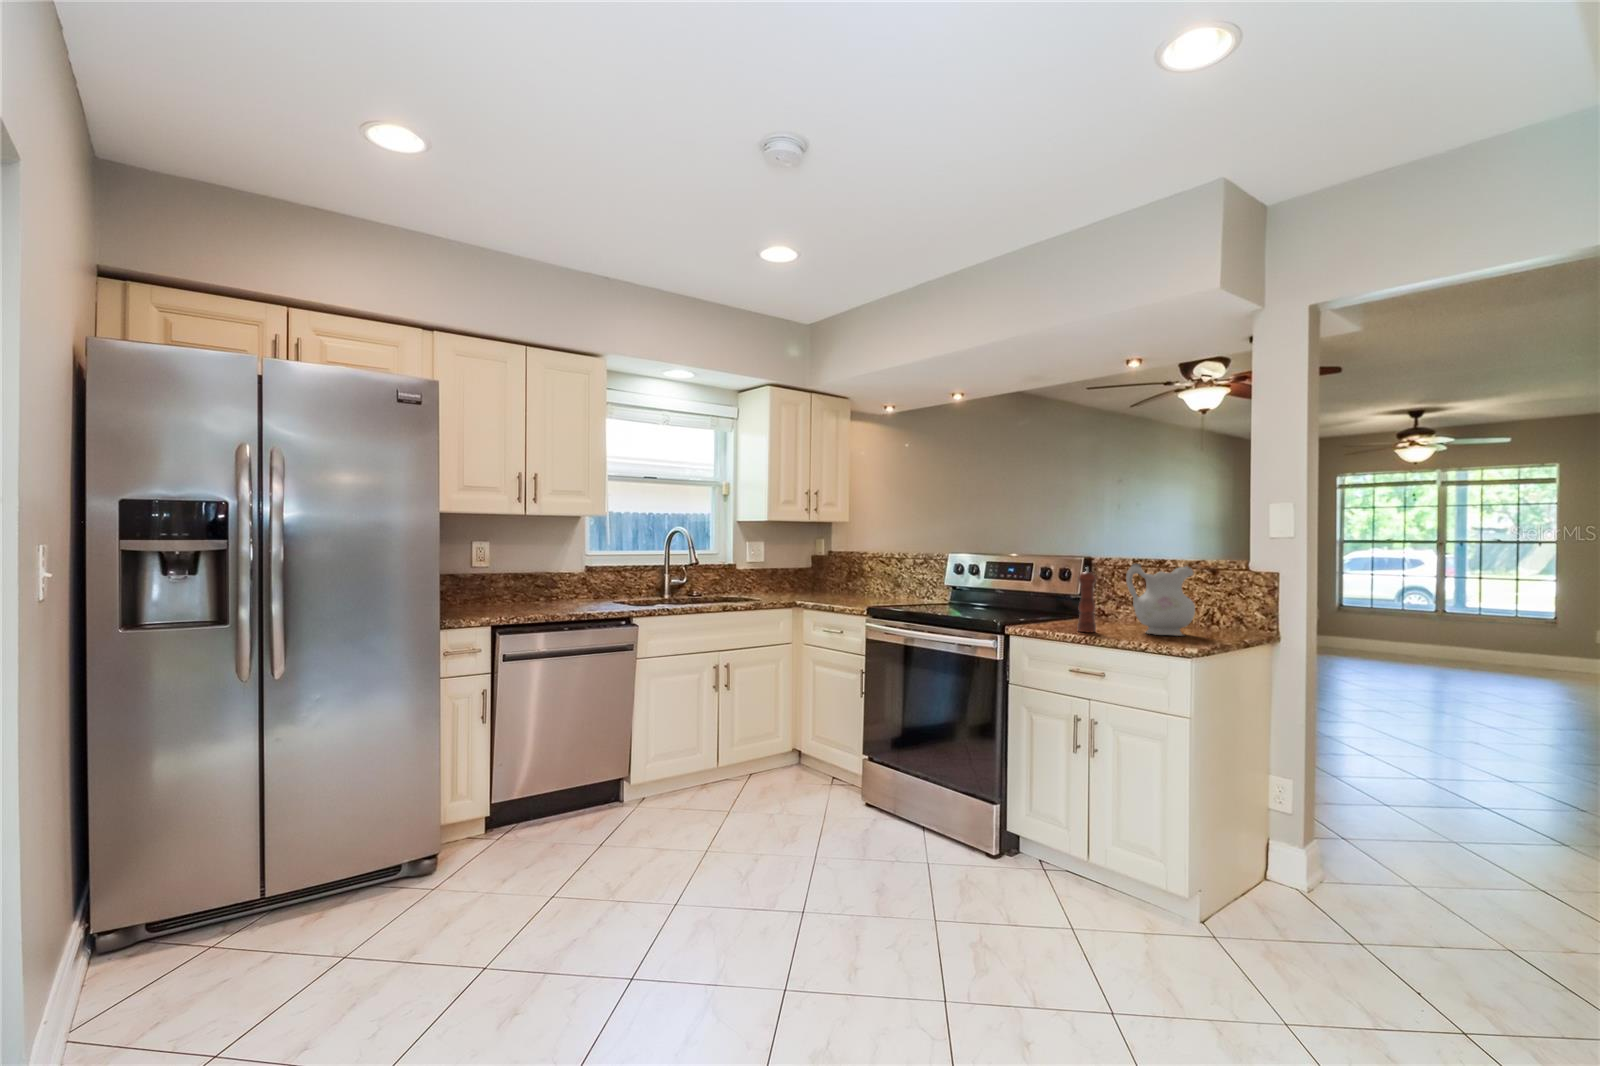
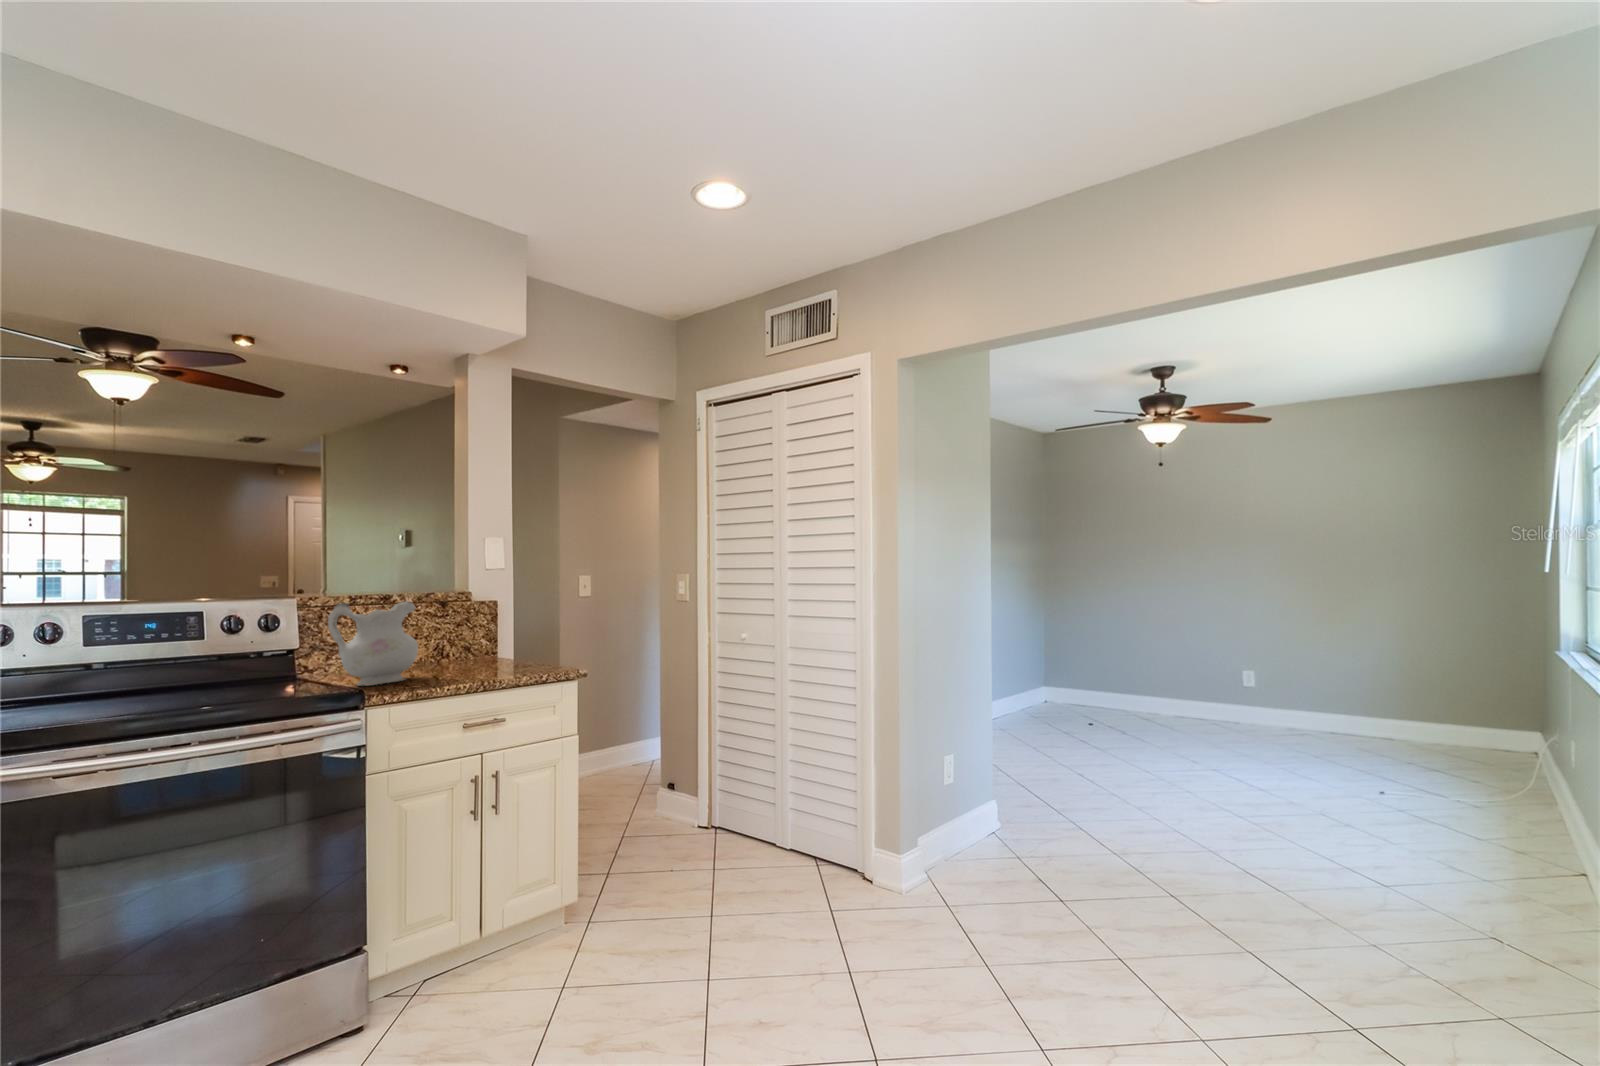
pepper mill: present [1078,567,1096,632] -> none [250,614,281,703]

